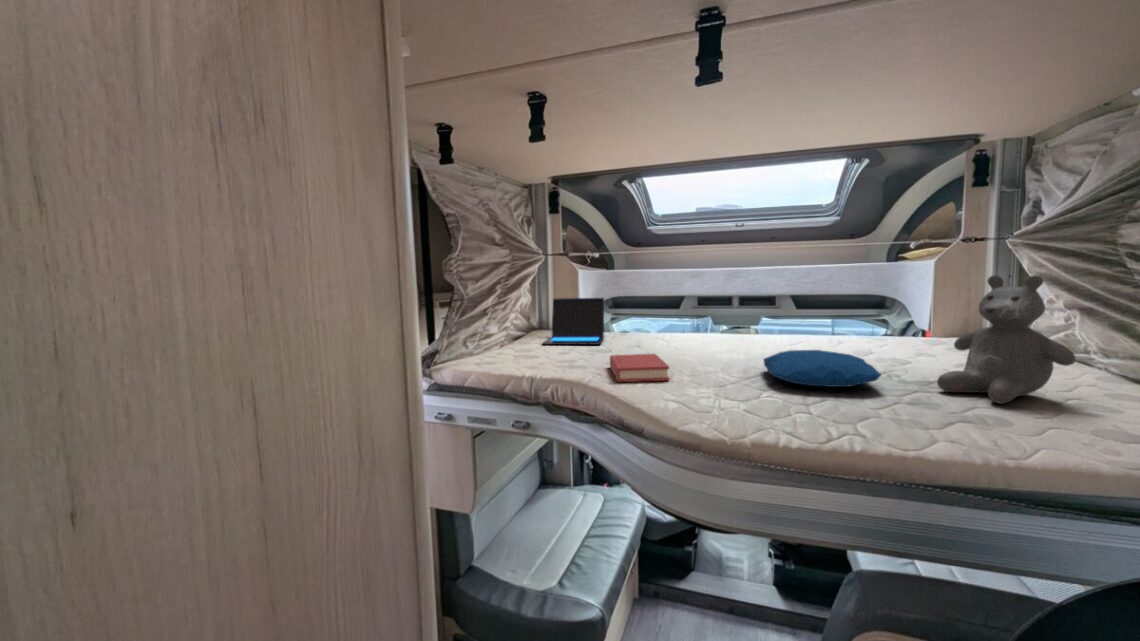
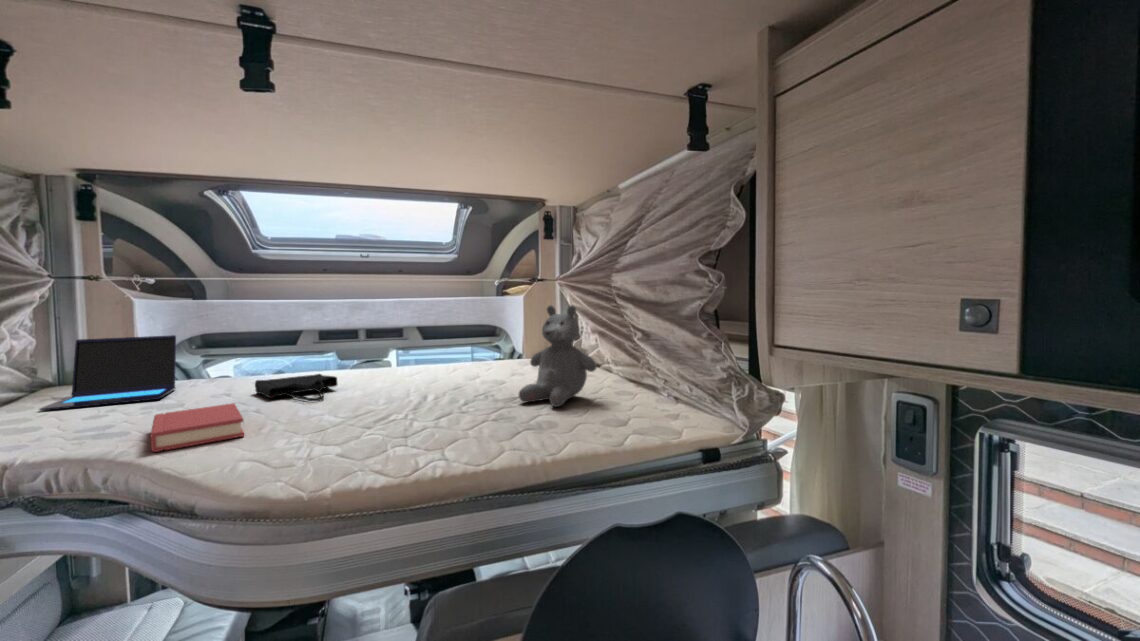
tote bag: none [659,336,723,360] -> present [255,374,338,401]
pillow: present [764,350,881,387] -> none [371,378,476,415]

